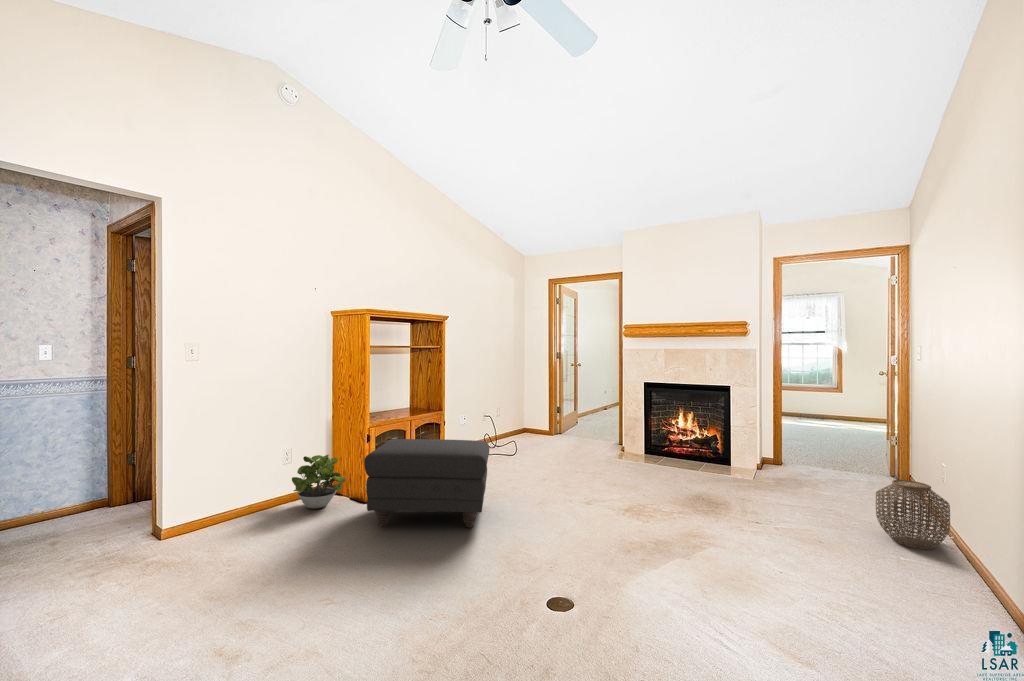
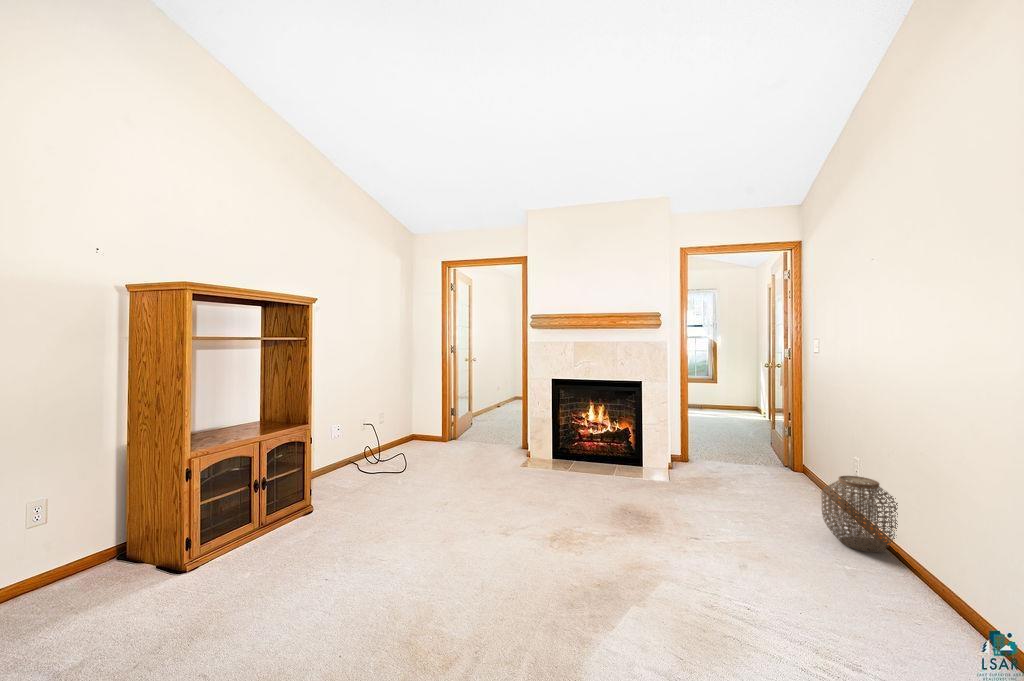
ottoman: present [364,439,489,528] -> none [165,466,377,621]
potted plant: present [292,455,345,509] -> none [39,507,145,599]

